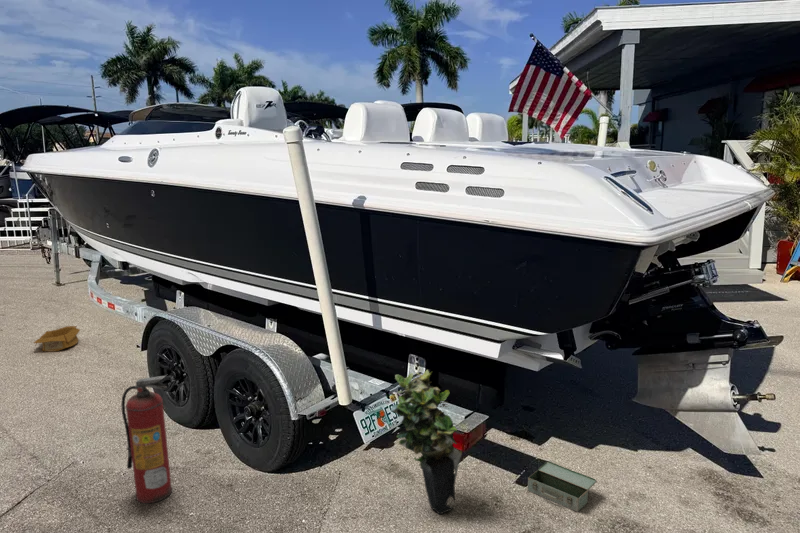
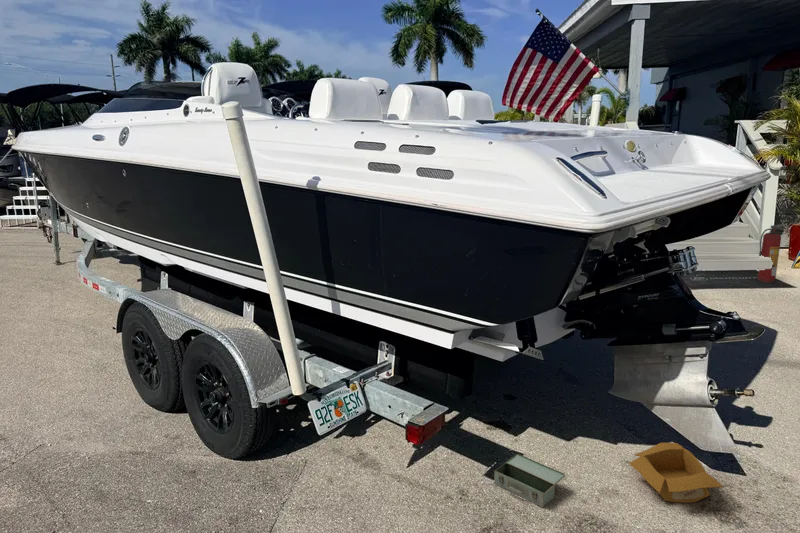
cardboard box: present [34,326,80,352] -> present [629,443,724,503]
potted plant: present [391,370,462,514] -> none [349,358,429,507]
fire extinguisher: present [121,376,172,503] -> present [757,224,785,283]

